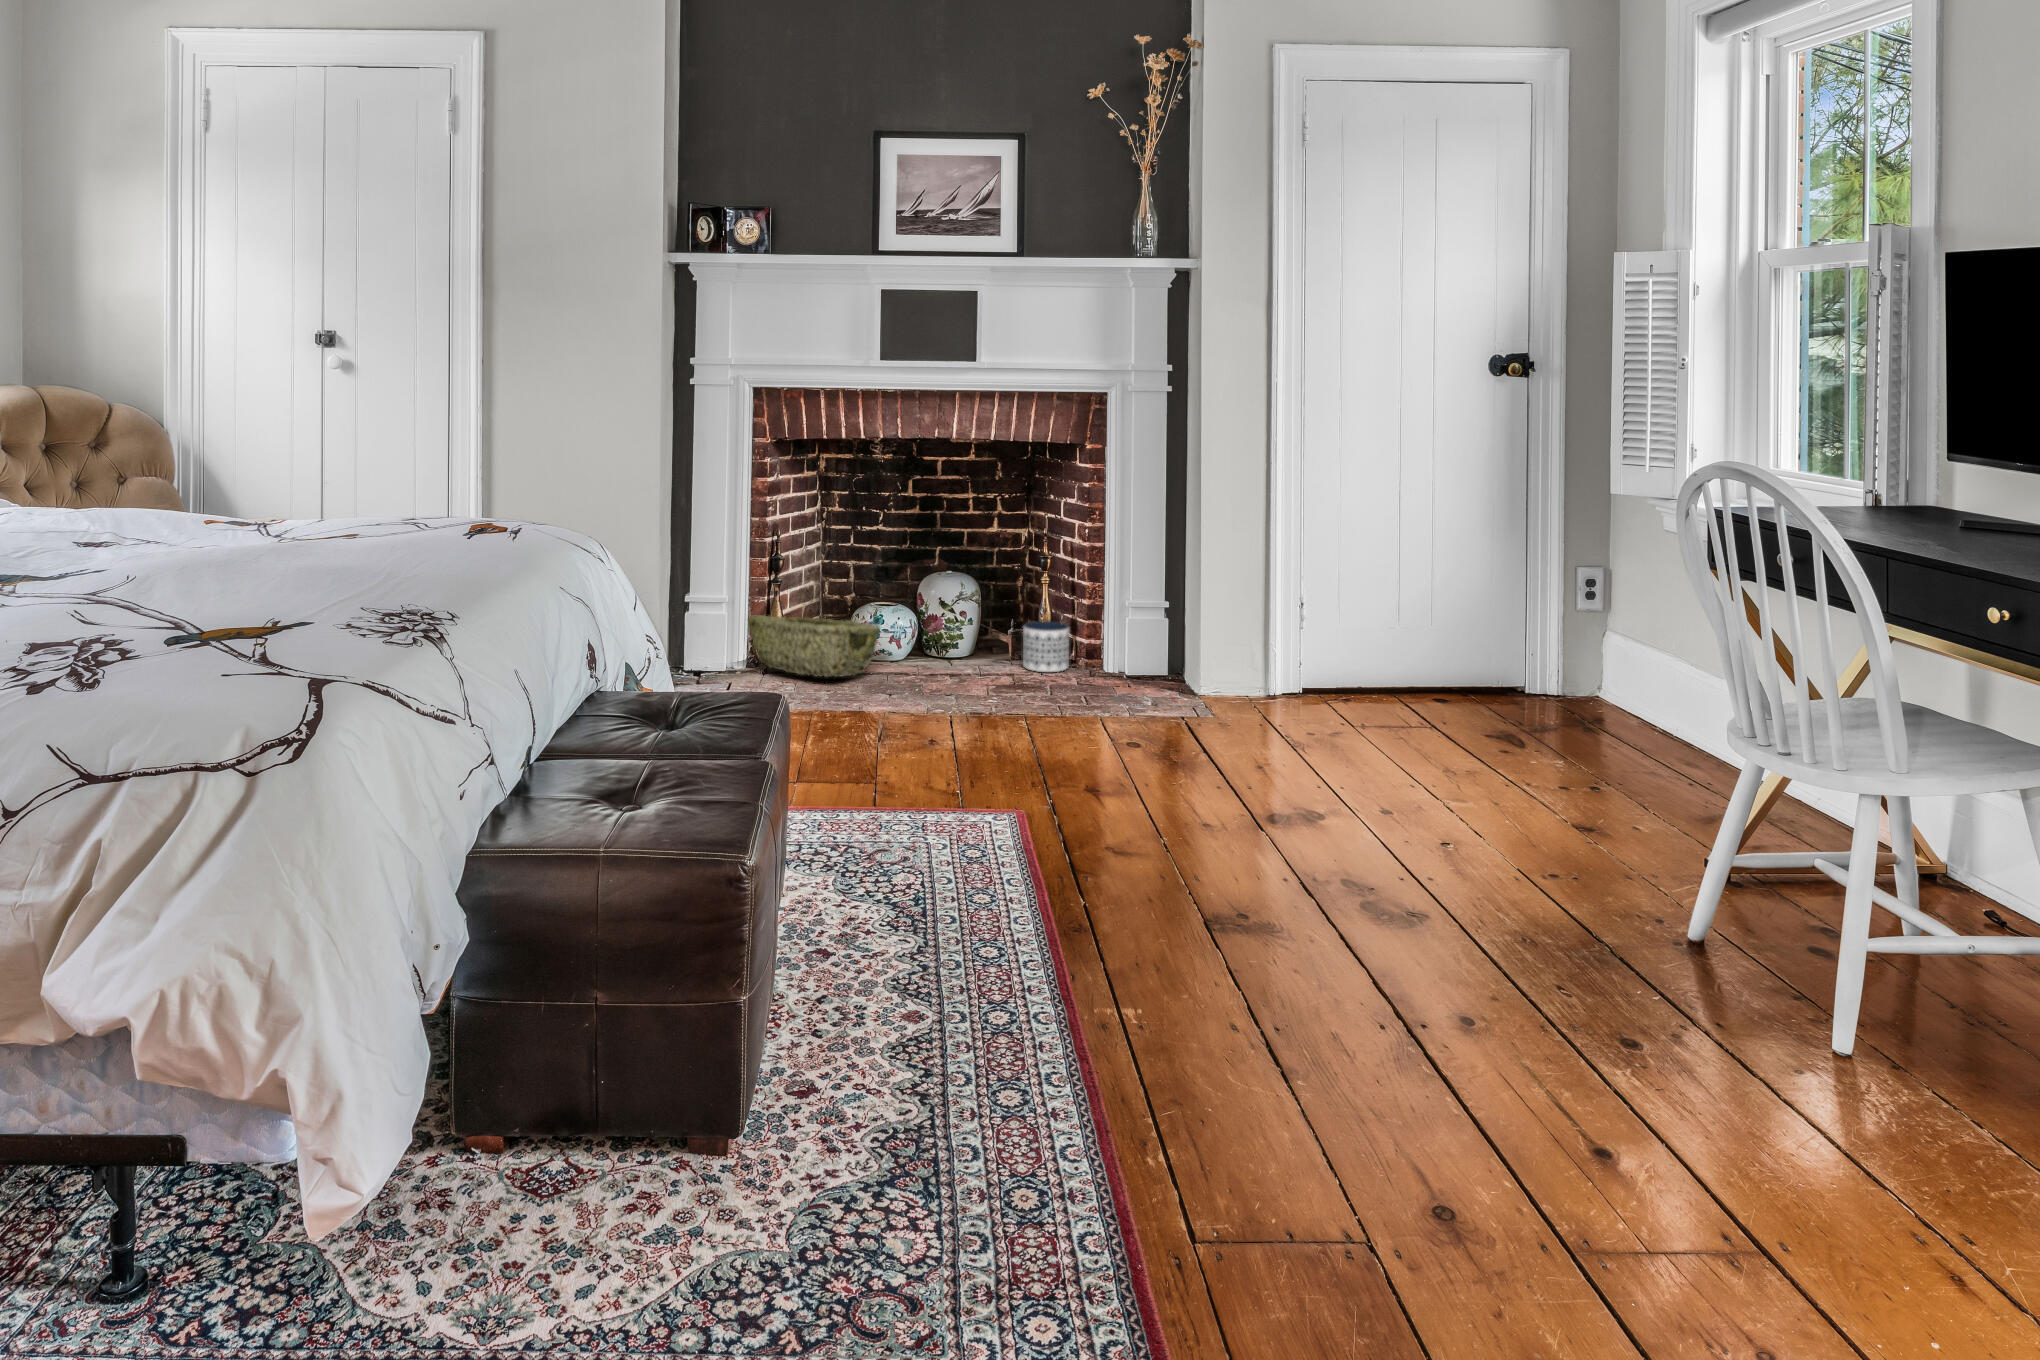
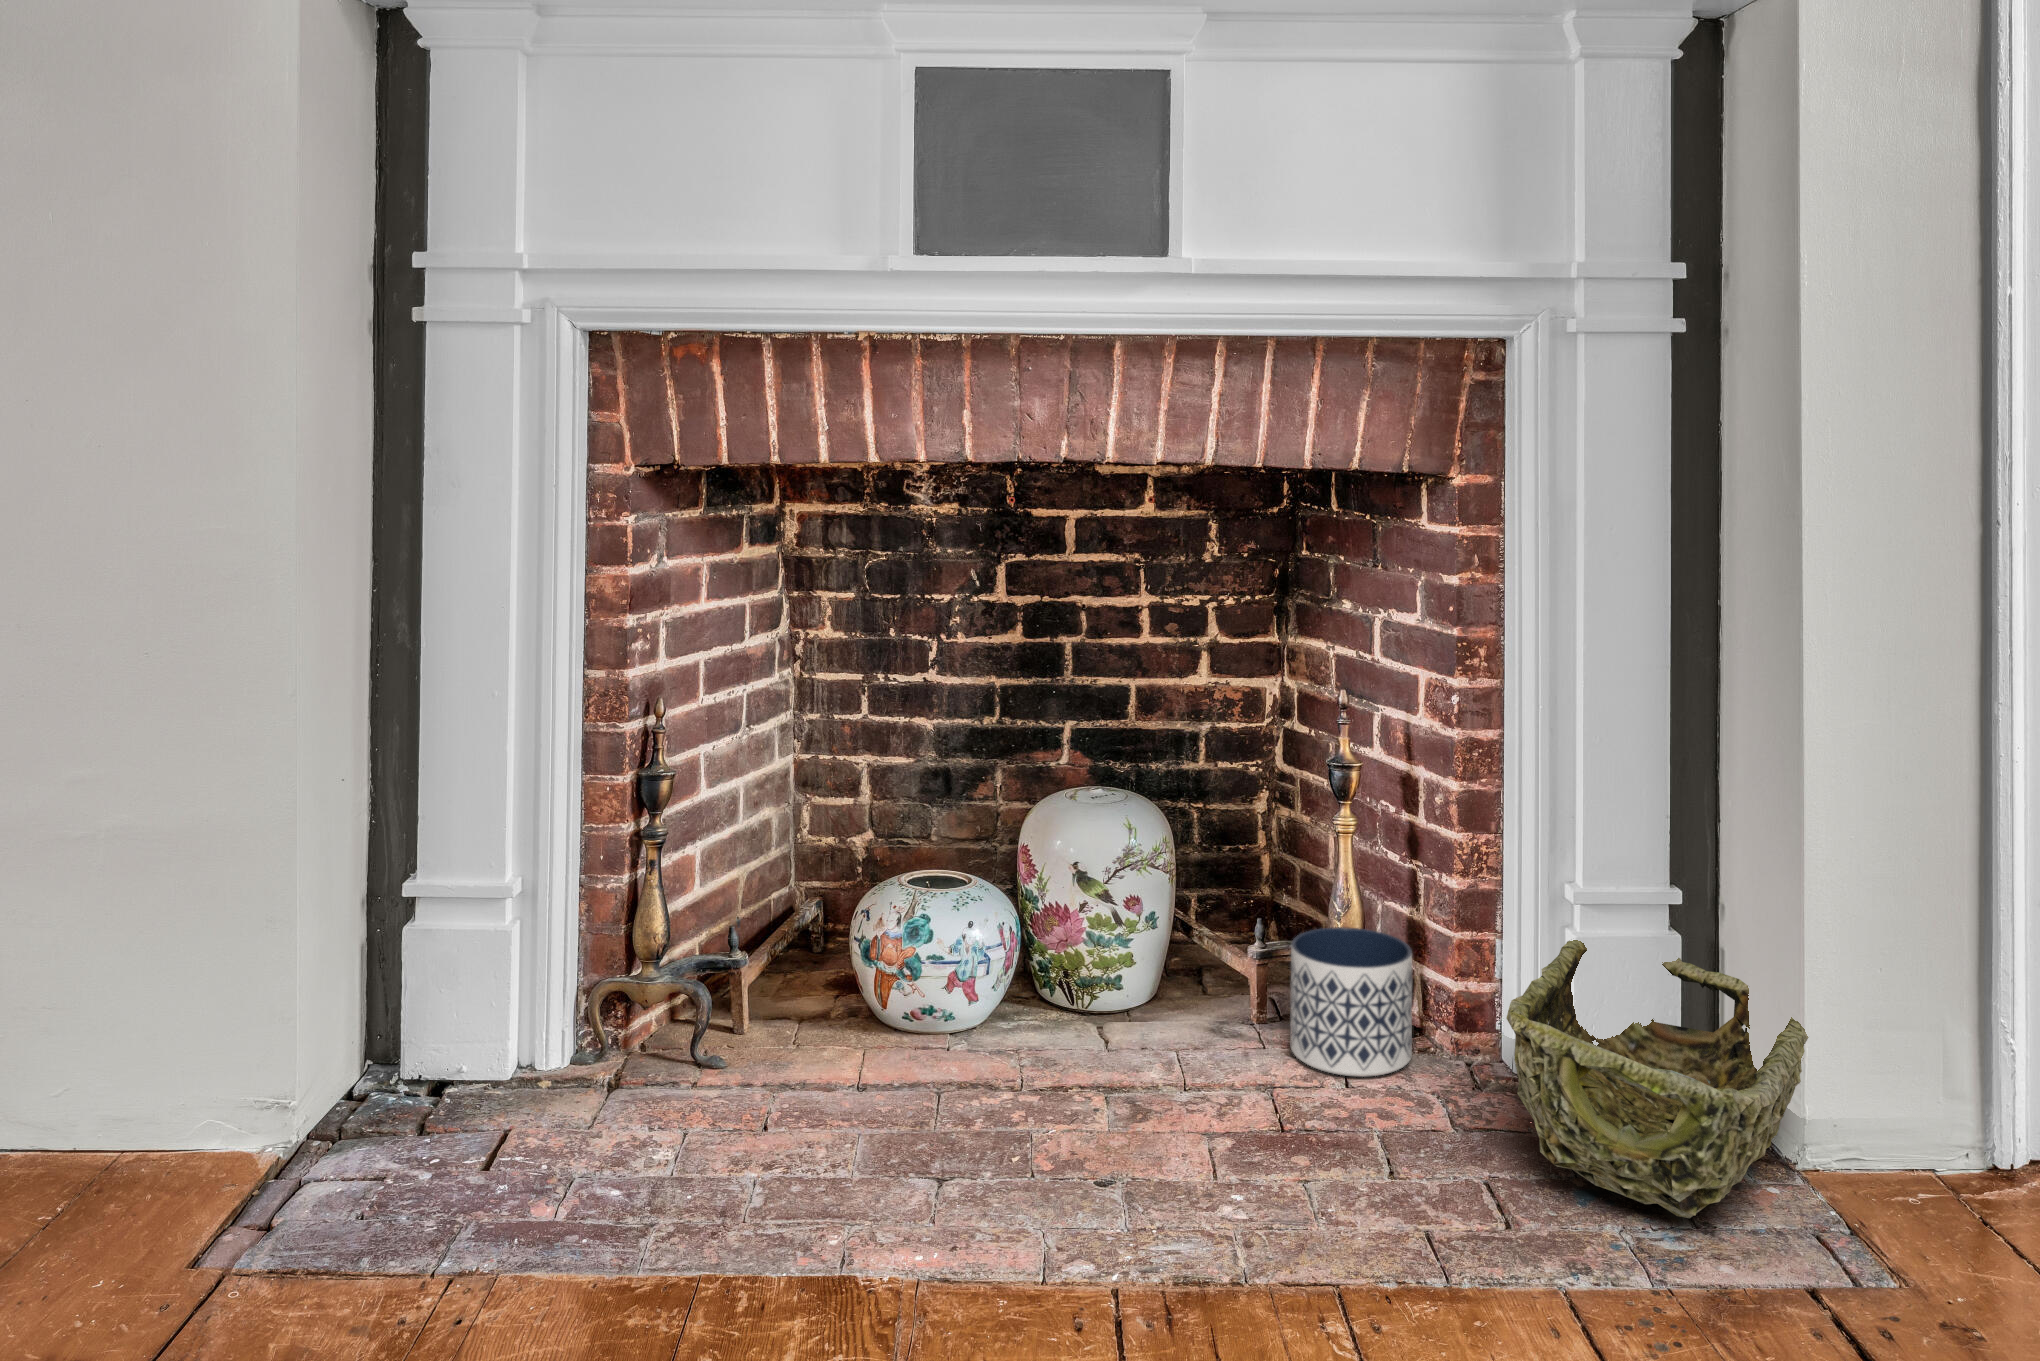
woven basket: present [748,615,880,677] -> present [1506,940,1809,1218]

